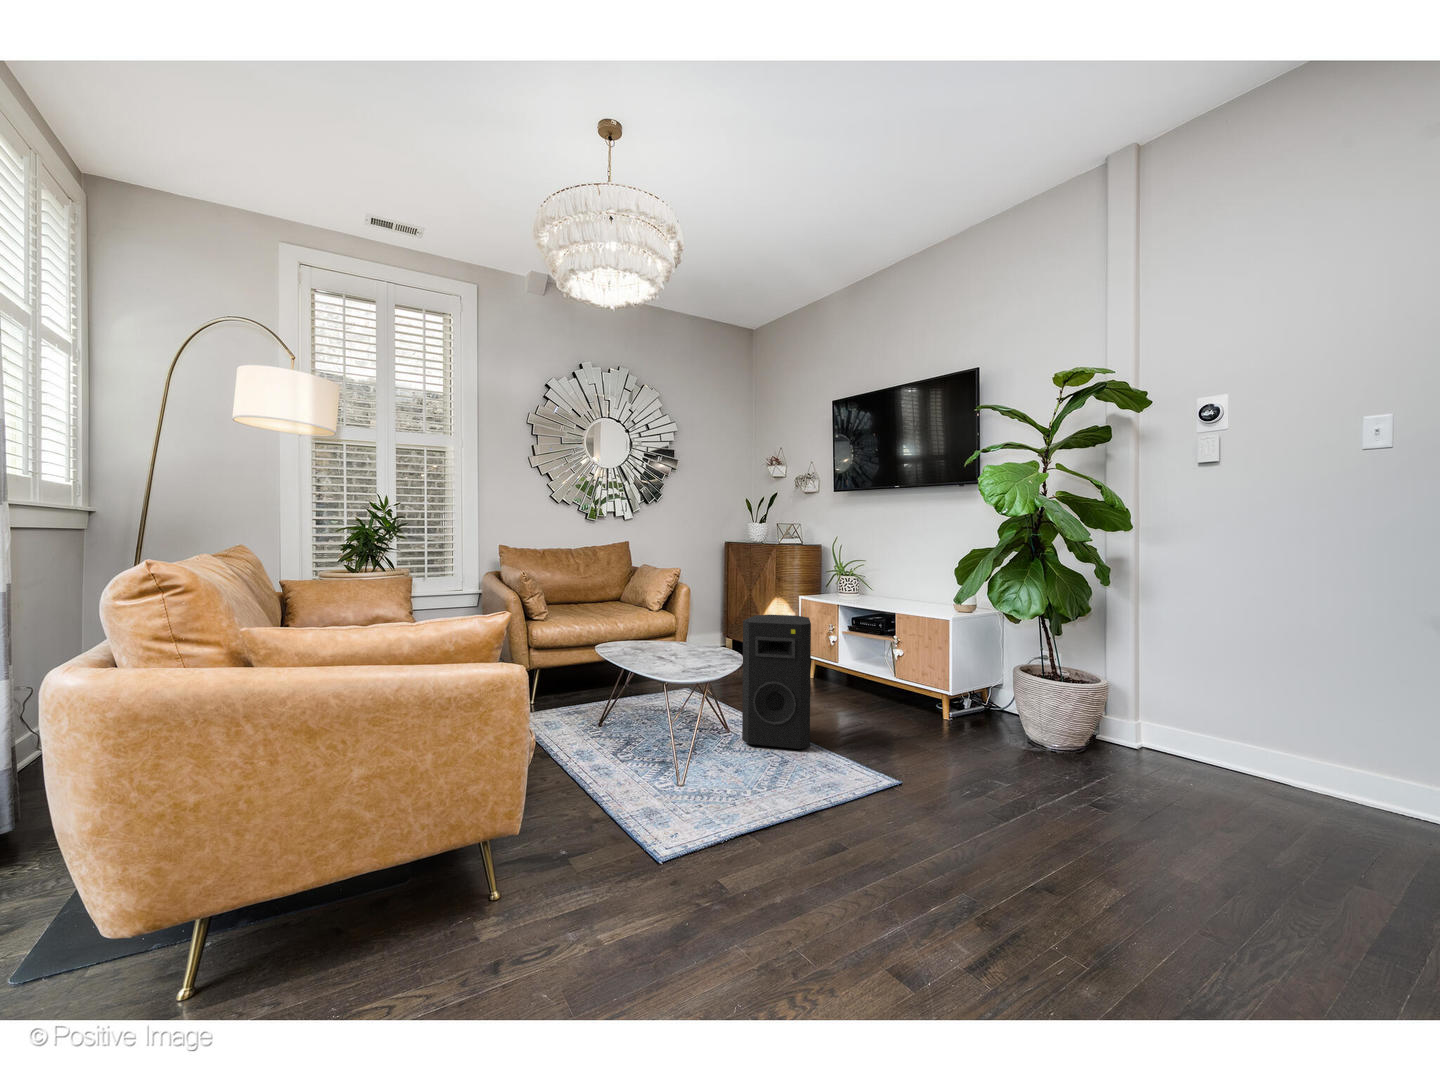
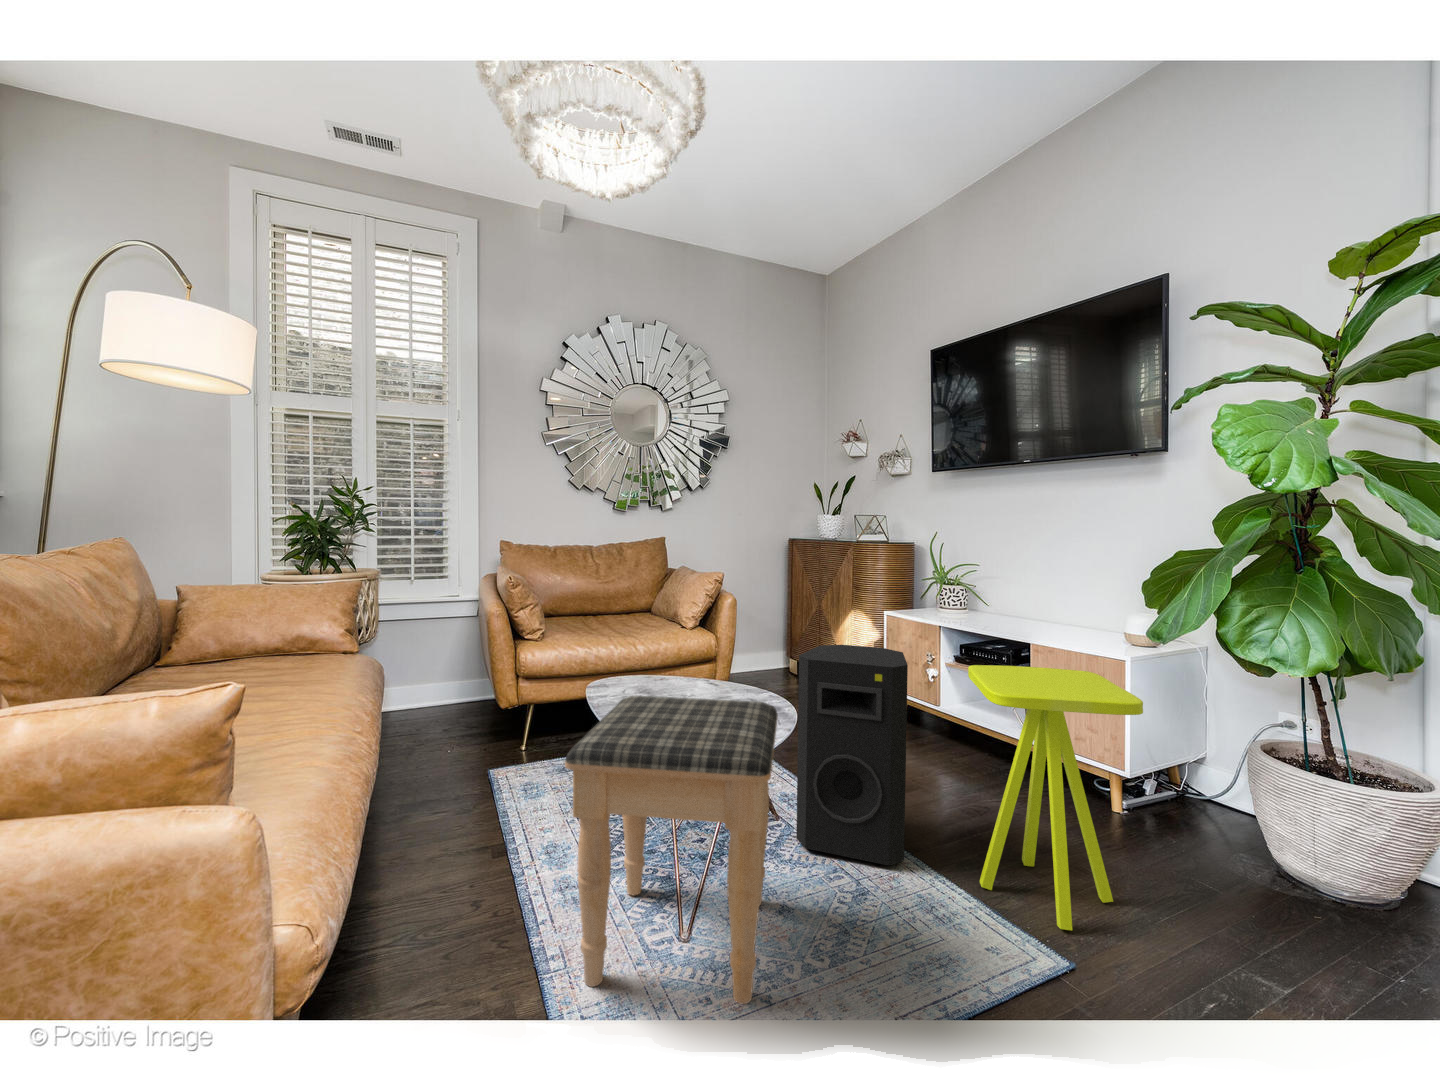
side table: none [848,623,939,769] -> present [968,665,1143,931]
footstool: none [616,645,734,806] -> present [565,696,778,1004]

